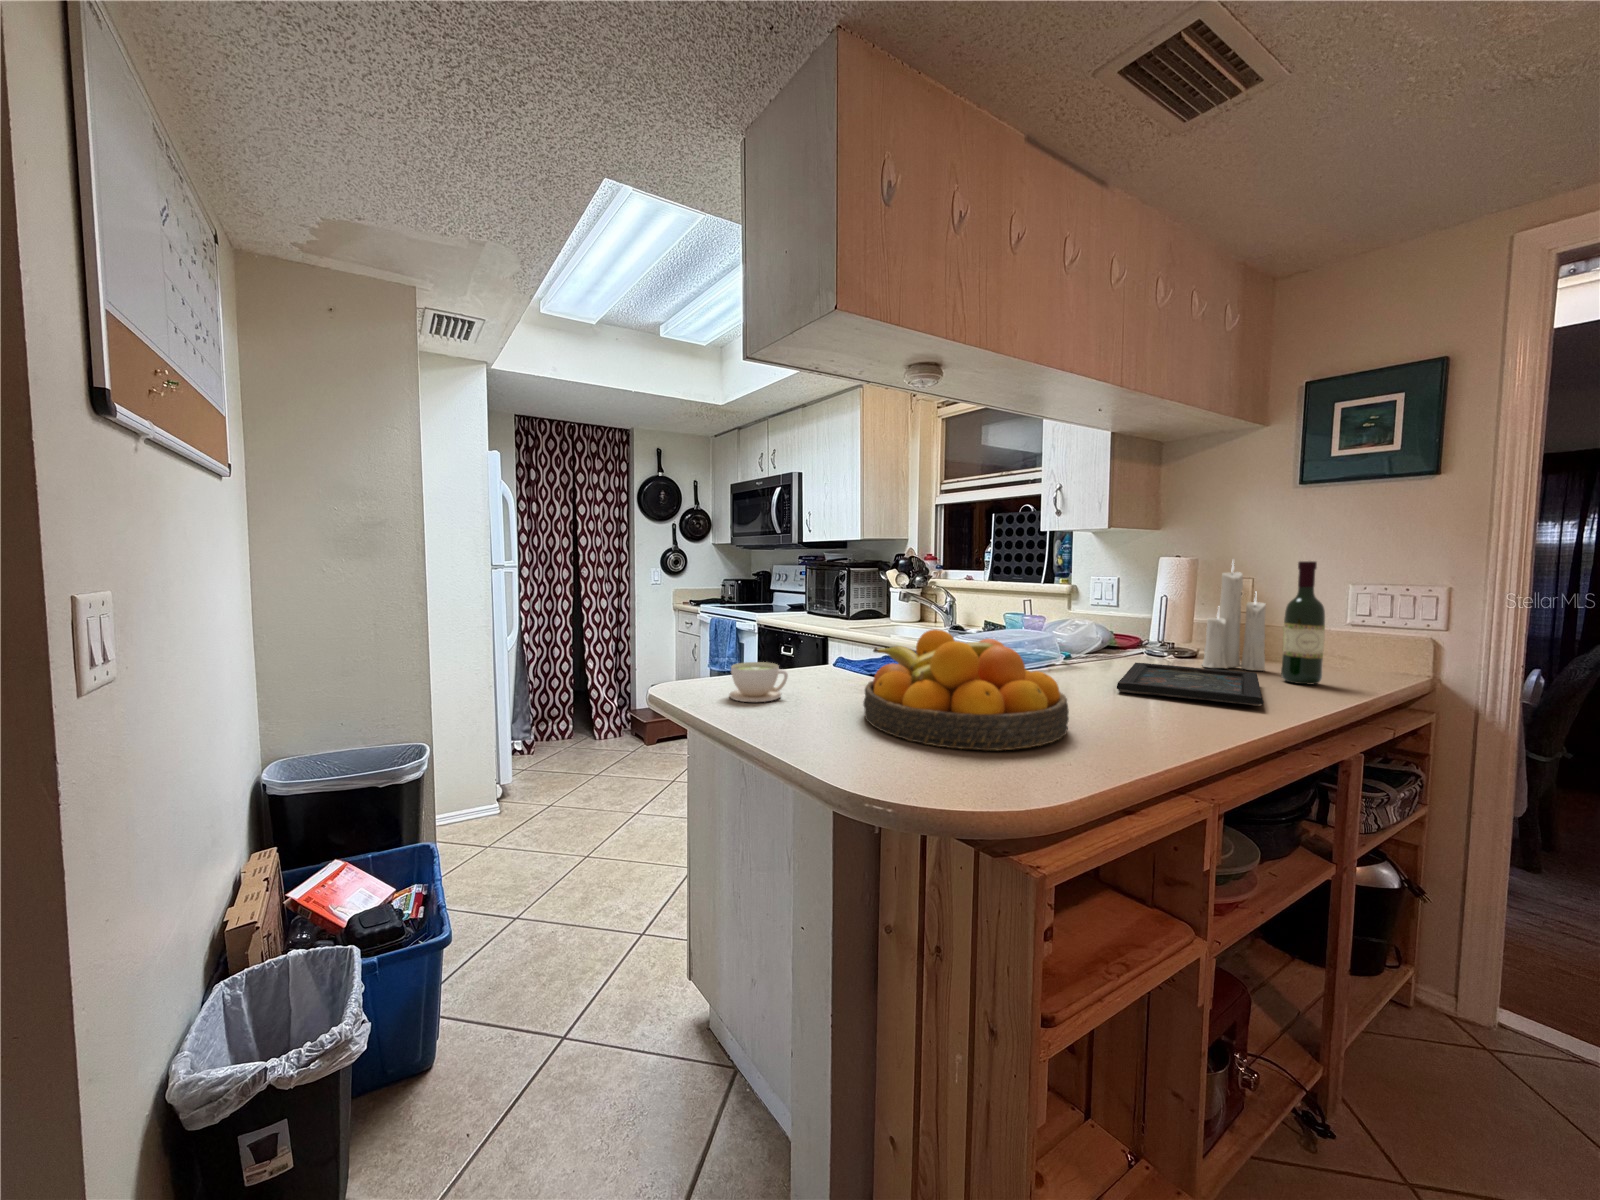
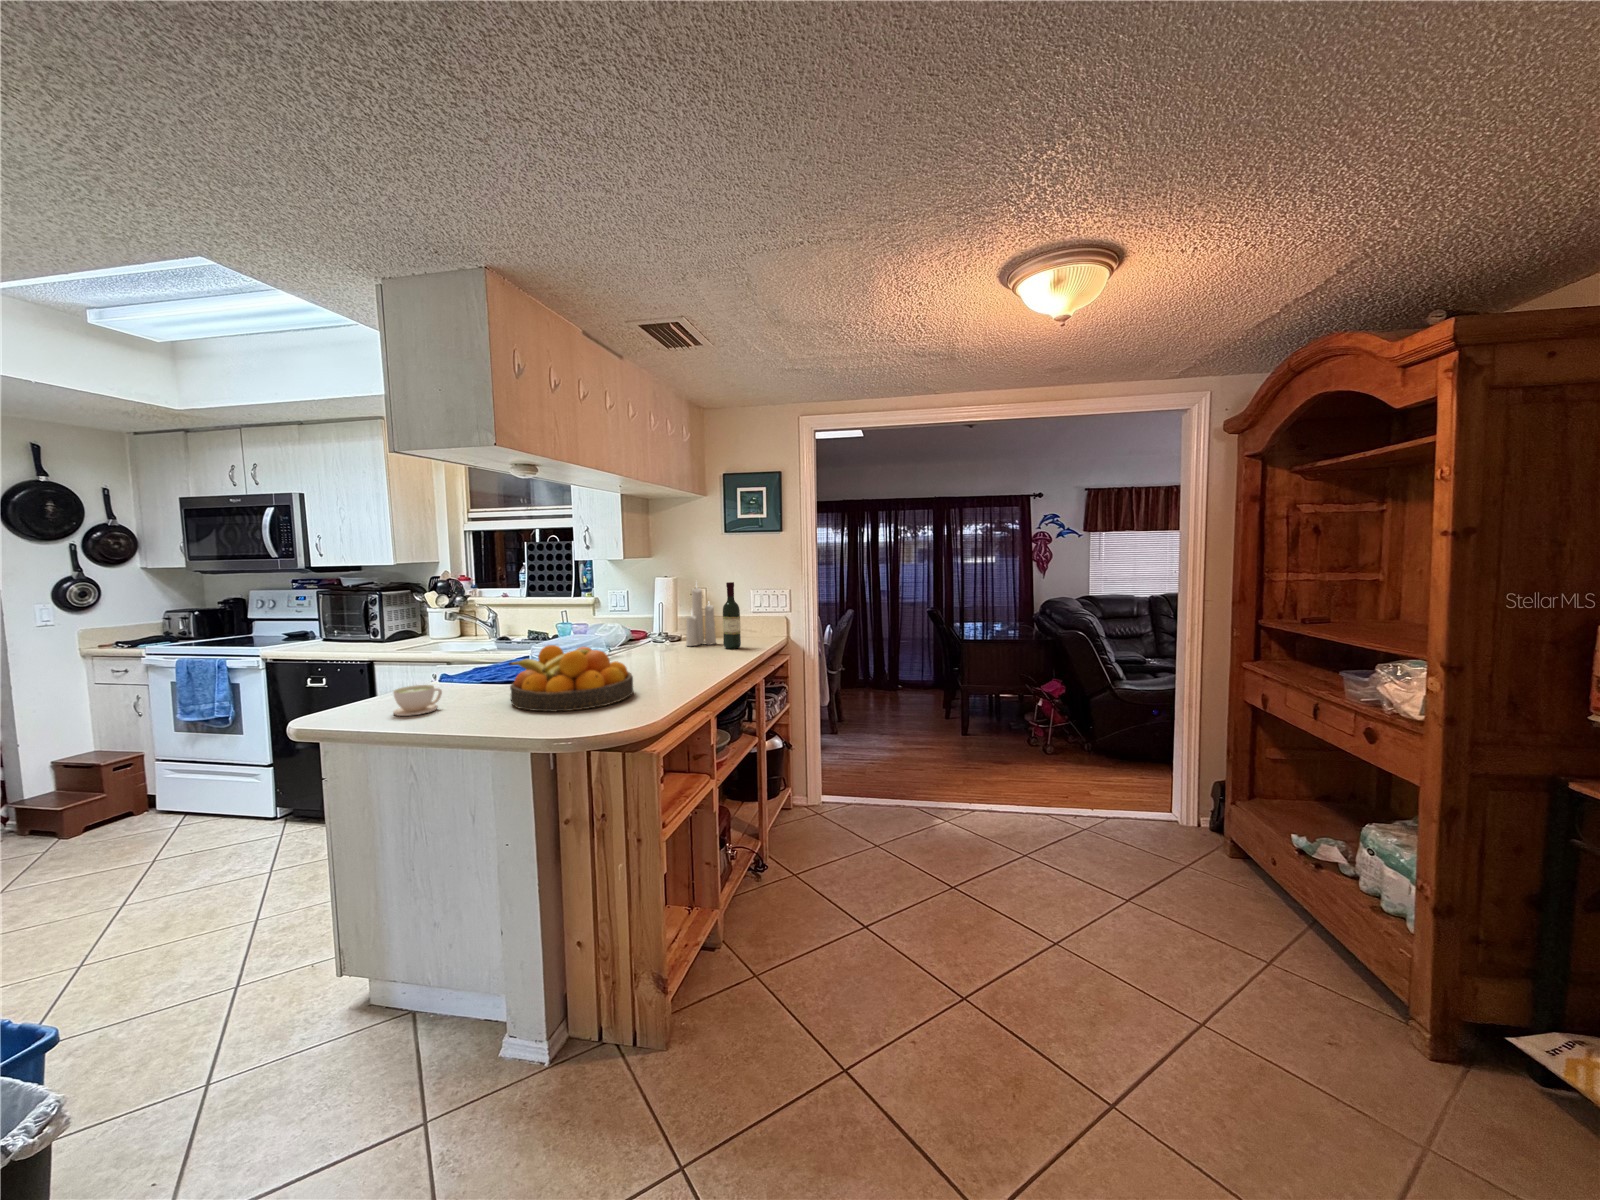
tray: present [1117,663,1263,706] -> none [647,646,717,667]

